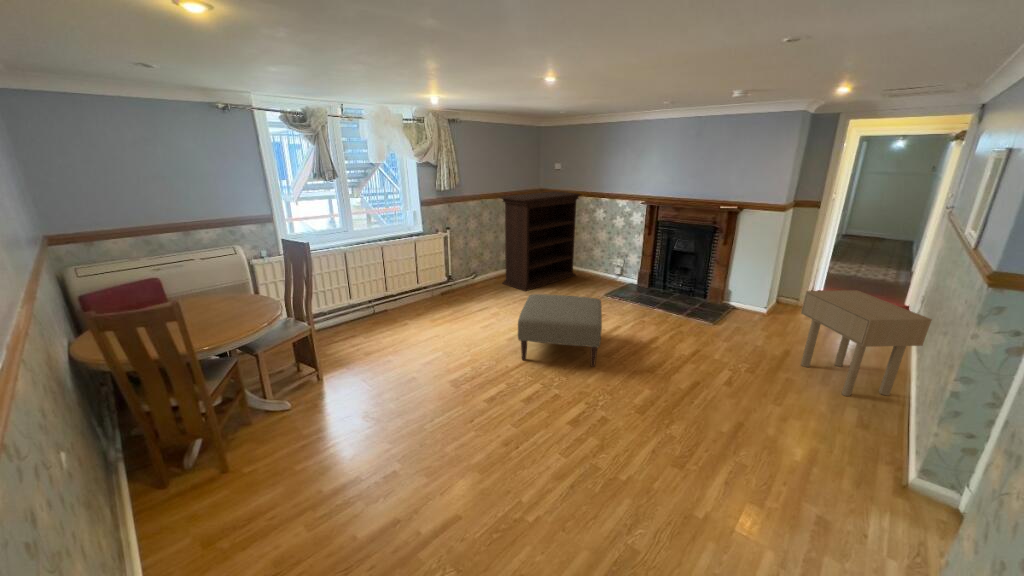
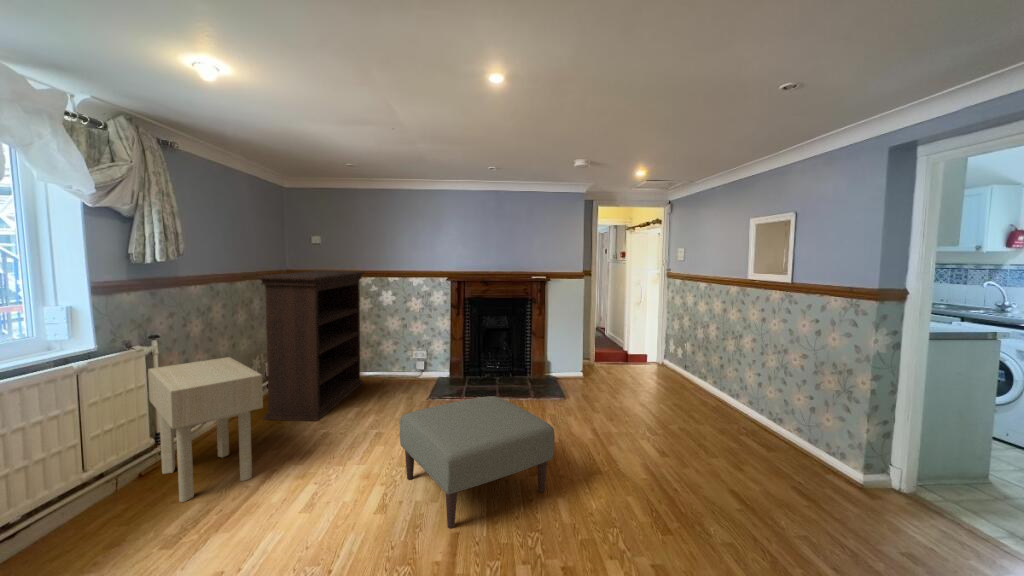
side table: present [801,290,932,396] -> present [148,357,263,502]

